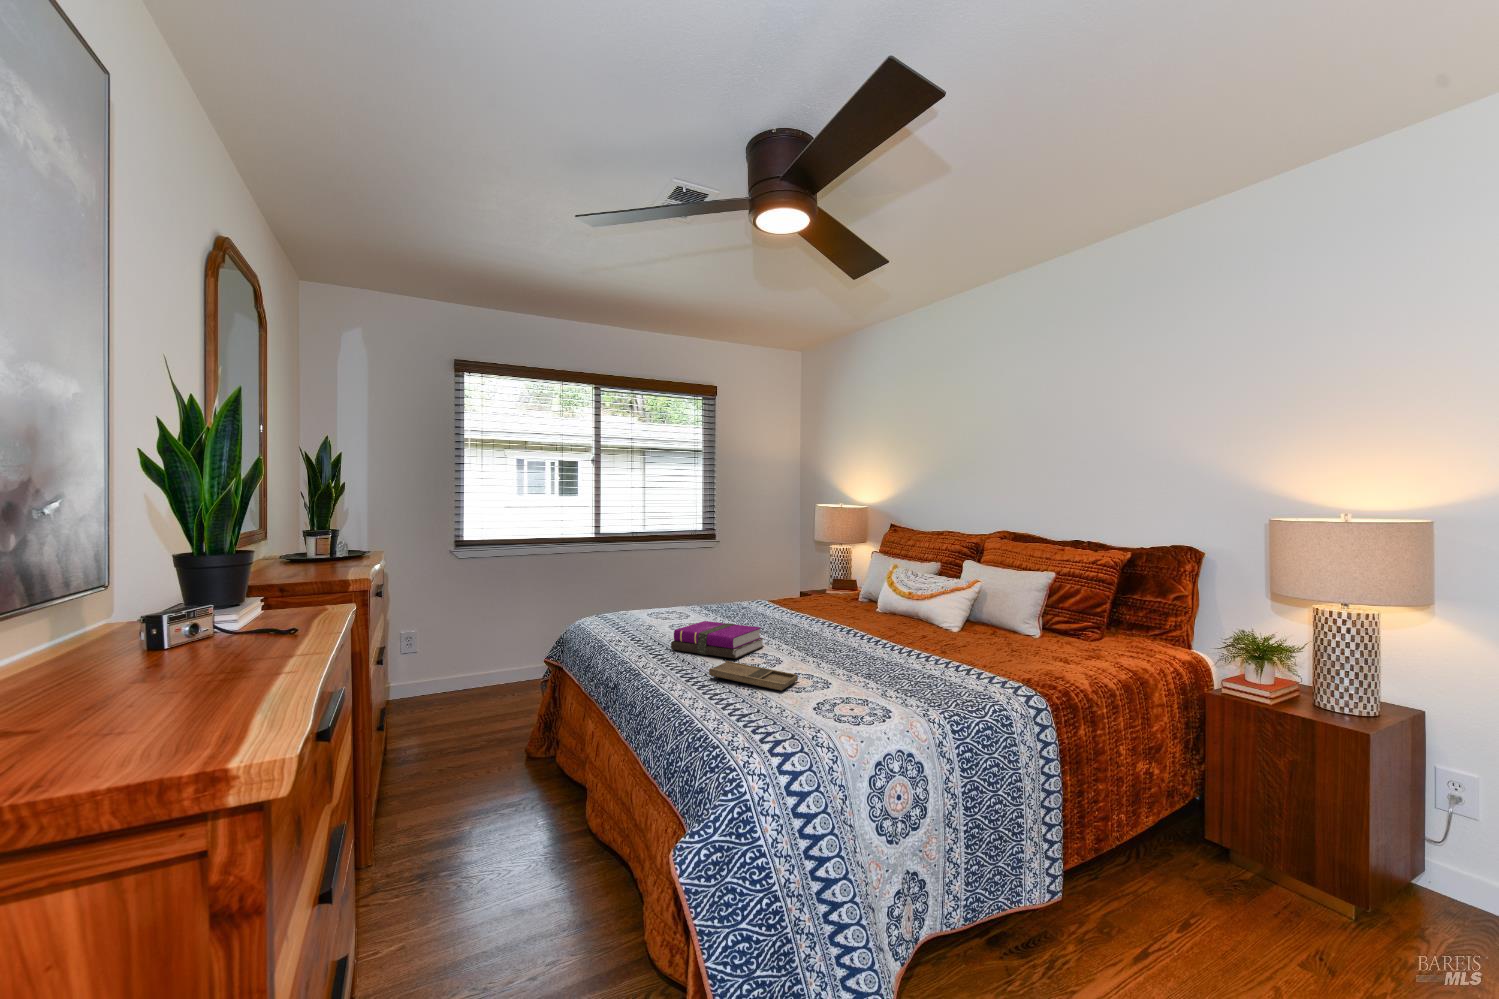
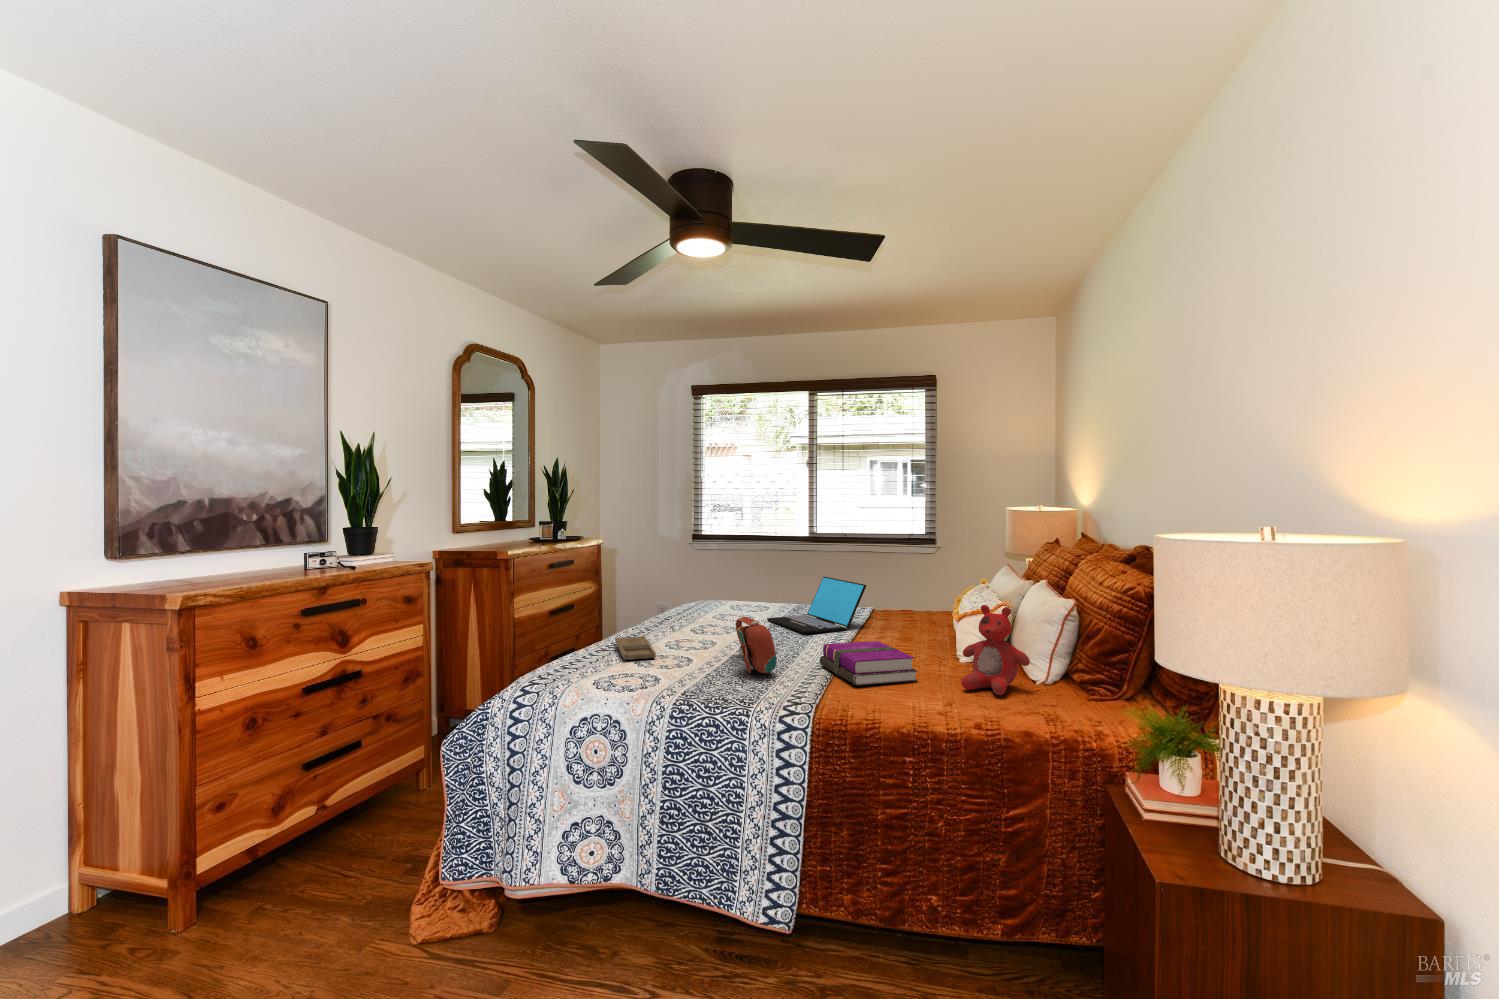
laptop: none [746,575,840,631] -> present [767,577,866,634]
stuffed bear: none [1028,581,1086,650] -> present [962,605,1030,695]
handbag: none [841,619,940,674] -> present [736,617,777,673]
notebook: present [671,621,764,659] -> present [820,641,918,686]

